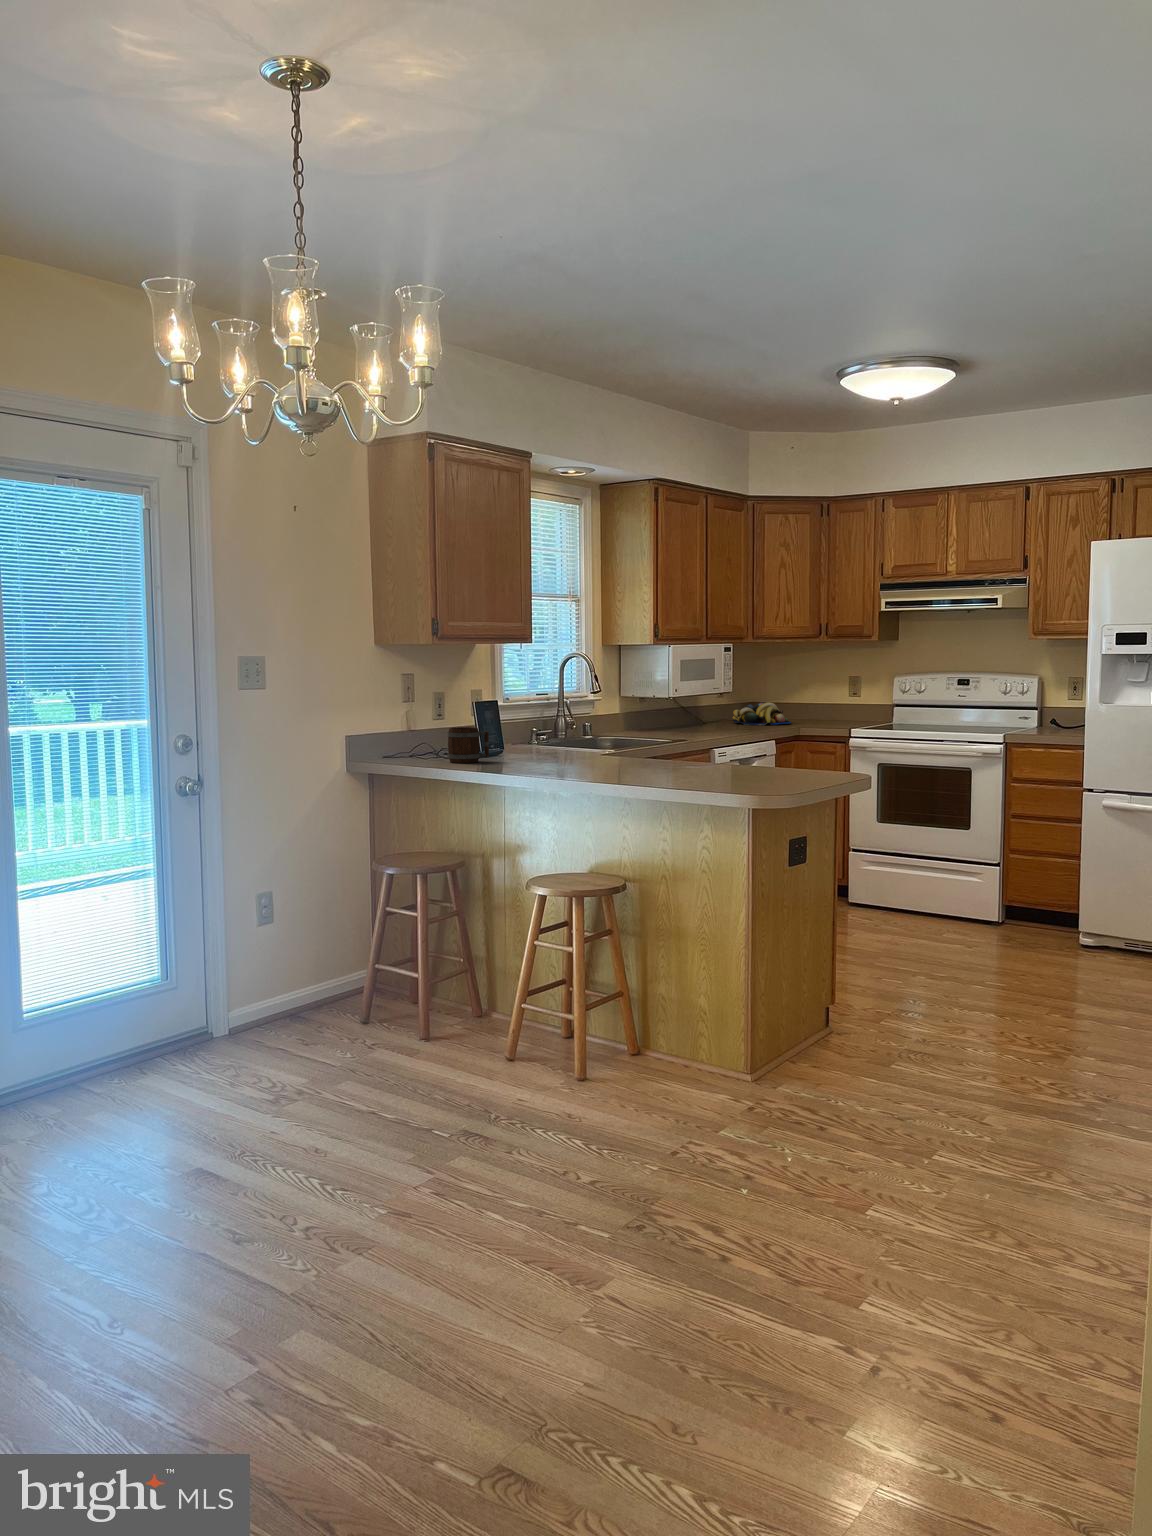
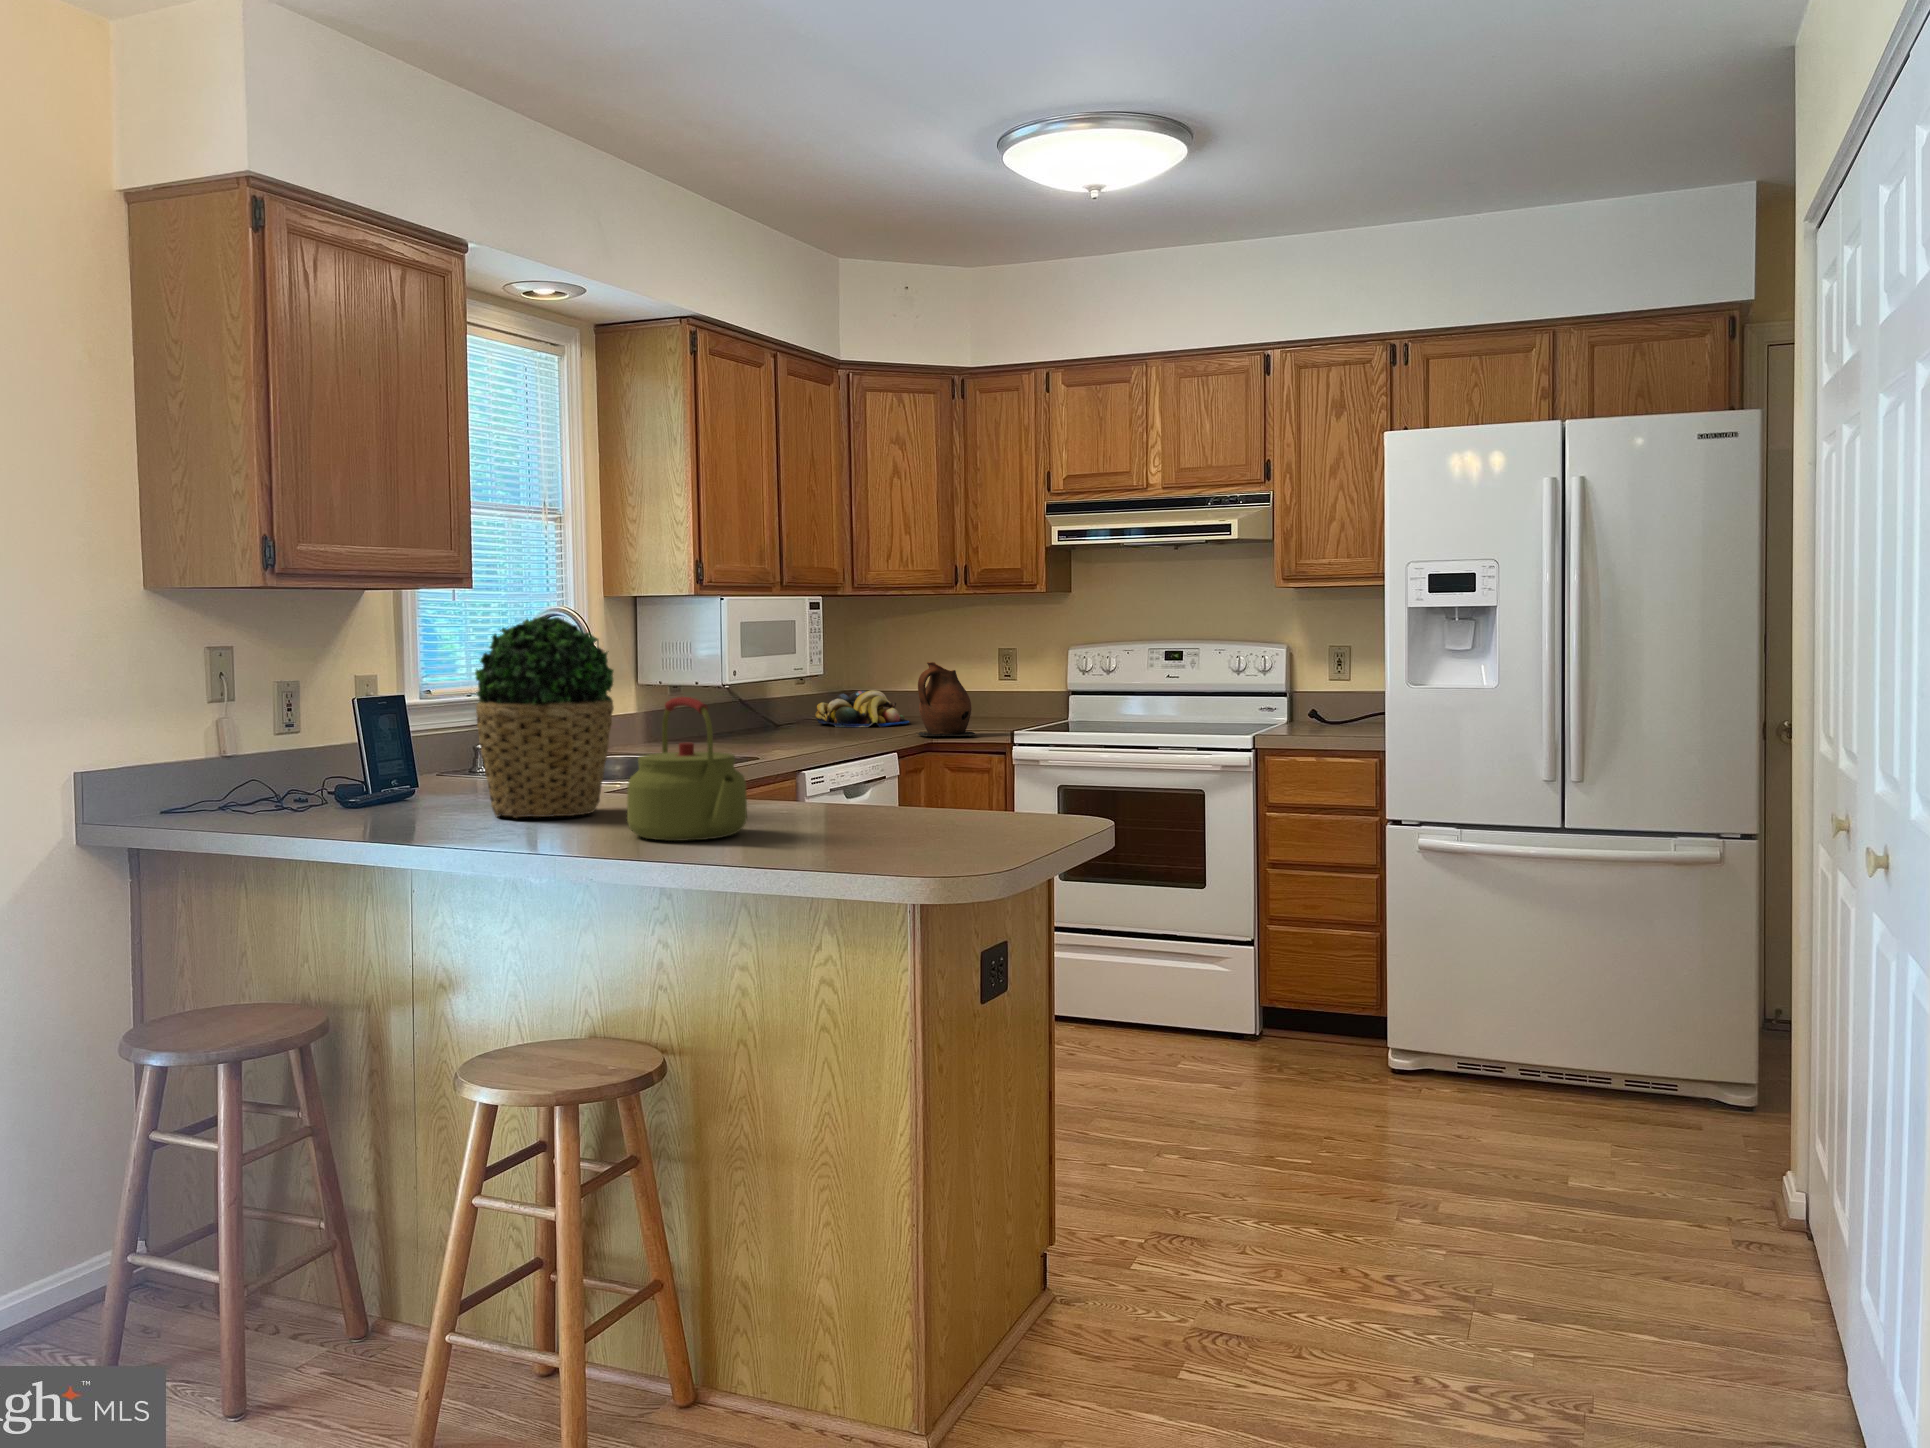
potted plant: none [535,658,607,763] -> present [475,617,614,818]
ceramic pitcher: none [791,685,829,732] -> present [918,662,976,737]
kettle: none [611,701,673,775] -> present [627,697,747,841]
mug: present [448,727,489,763] -> none [297,751,384,822]

